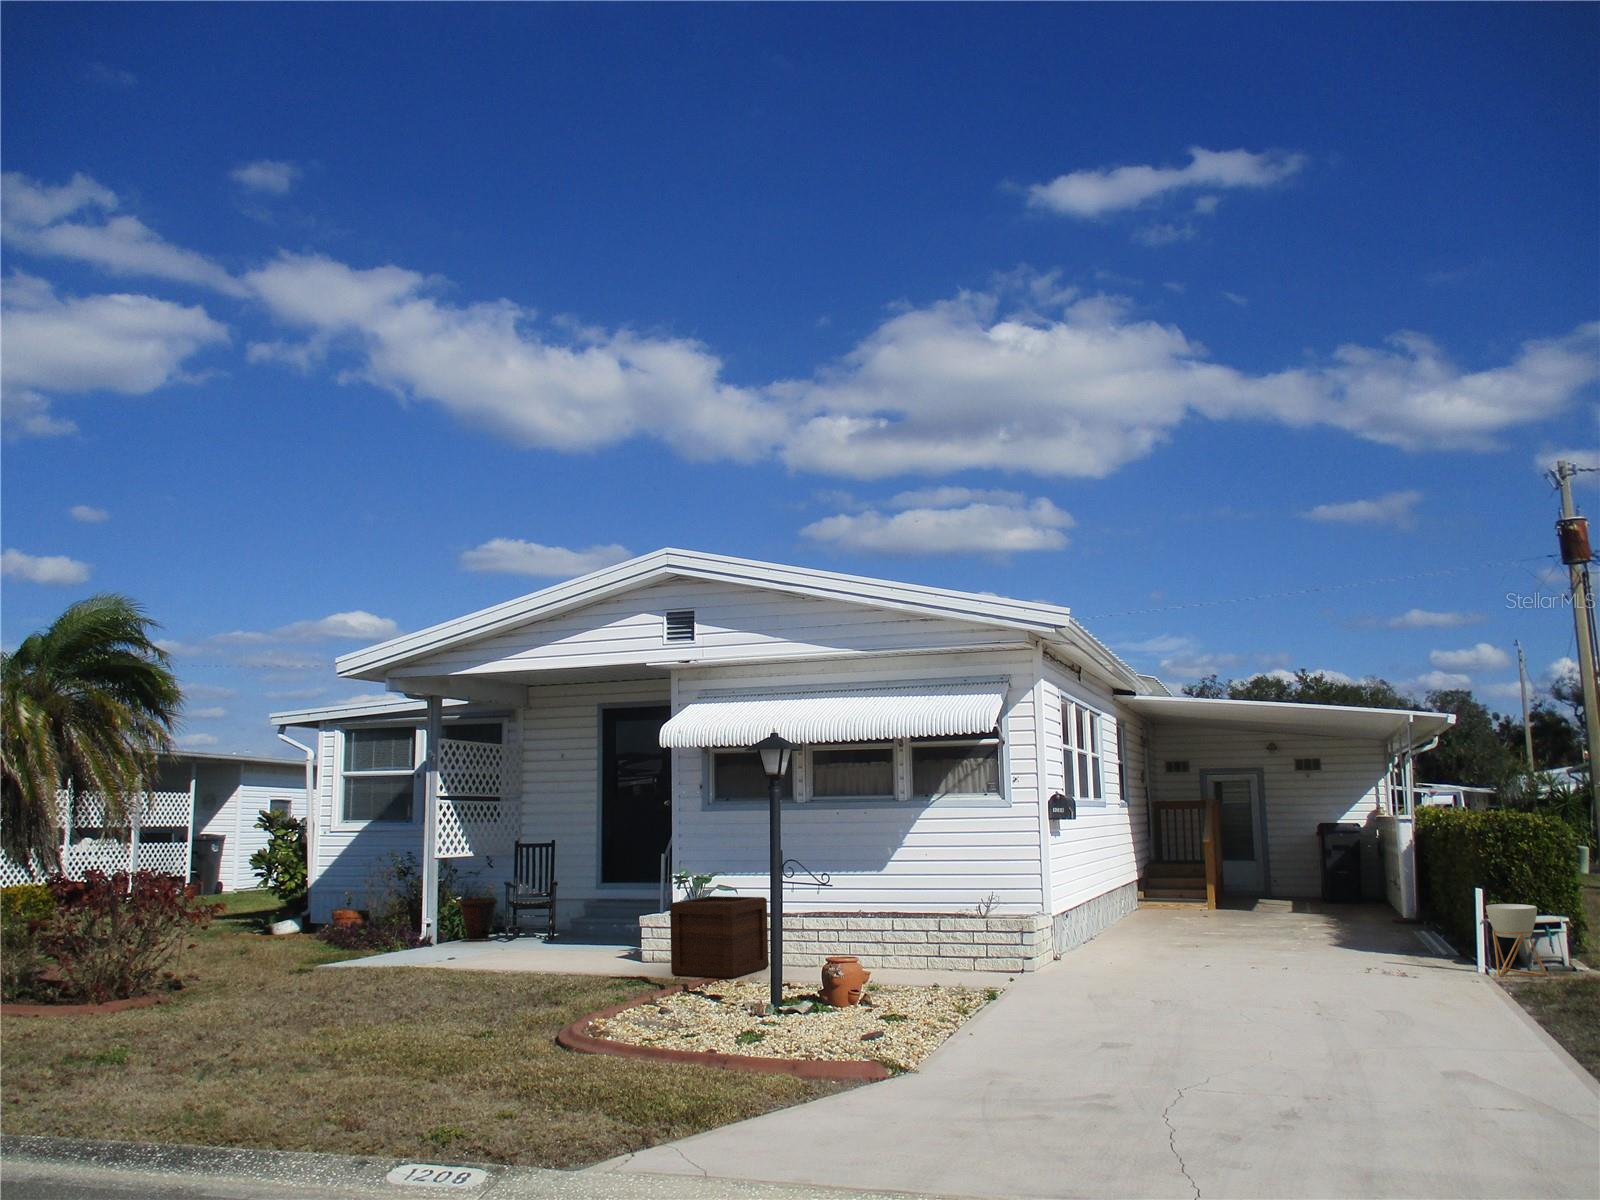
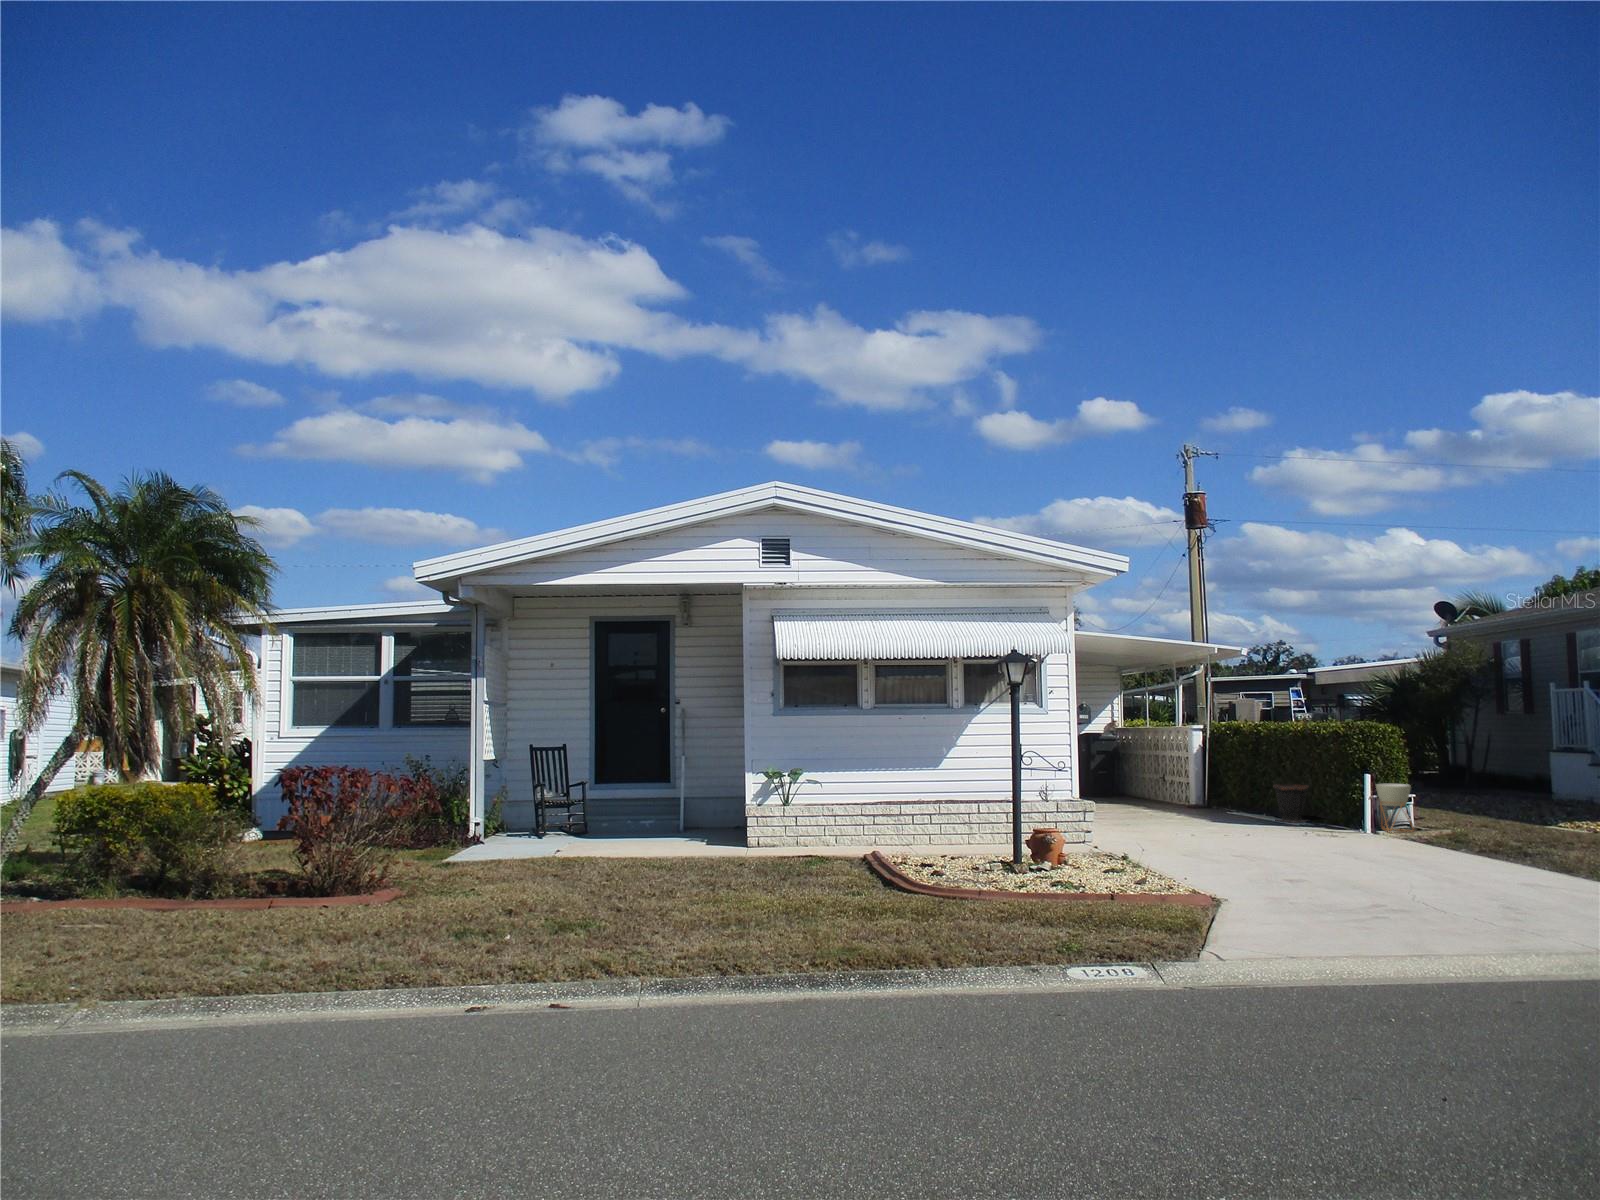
wooden crate: present [670,896,768,978] -> none [806,788,870,856]
bucket: present [459,897,498,941] -> present [1273,784,1309,823]

